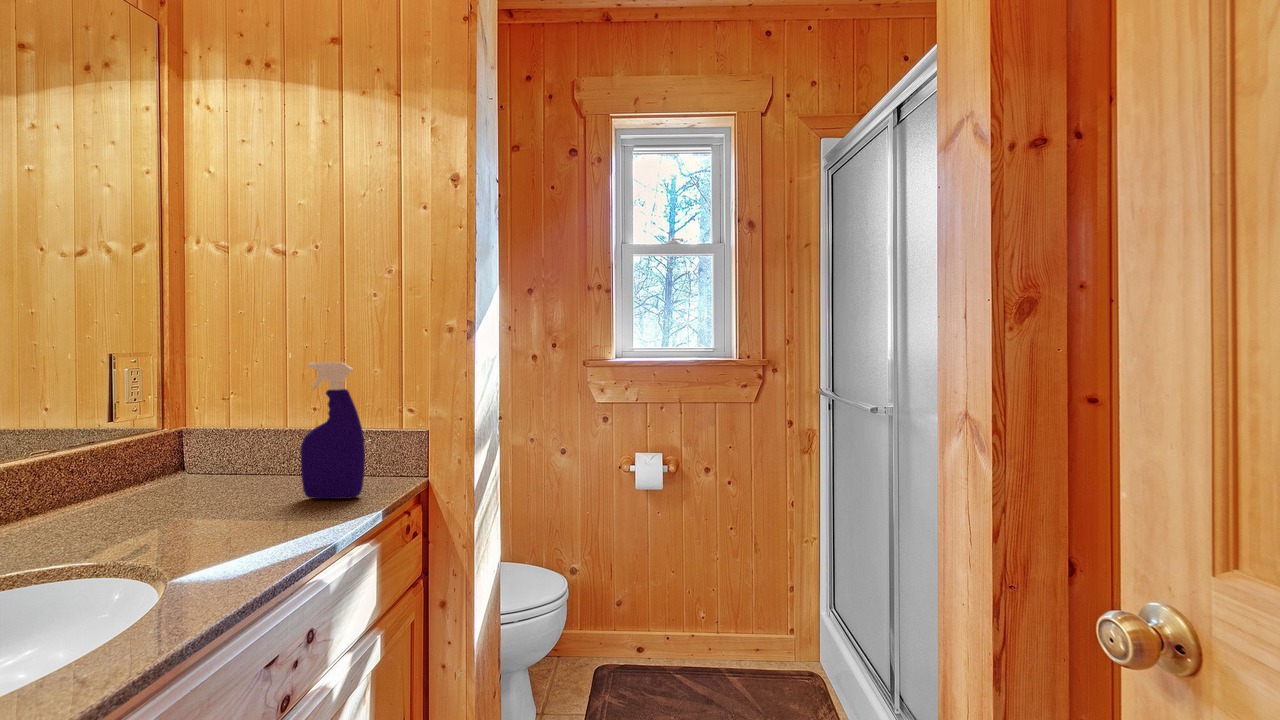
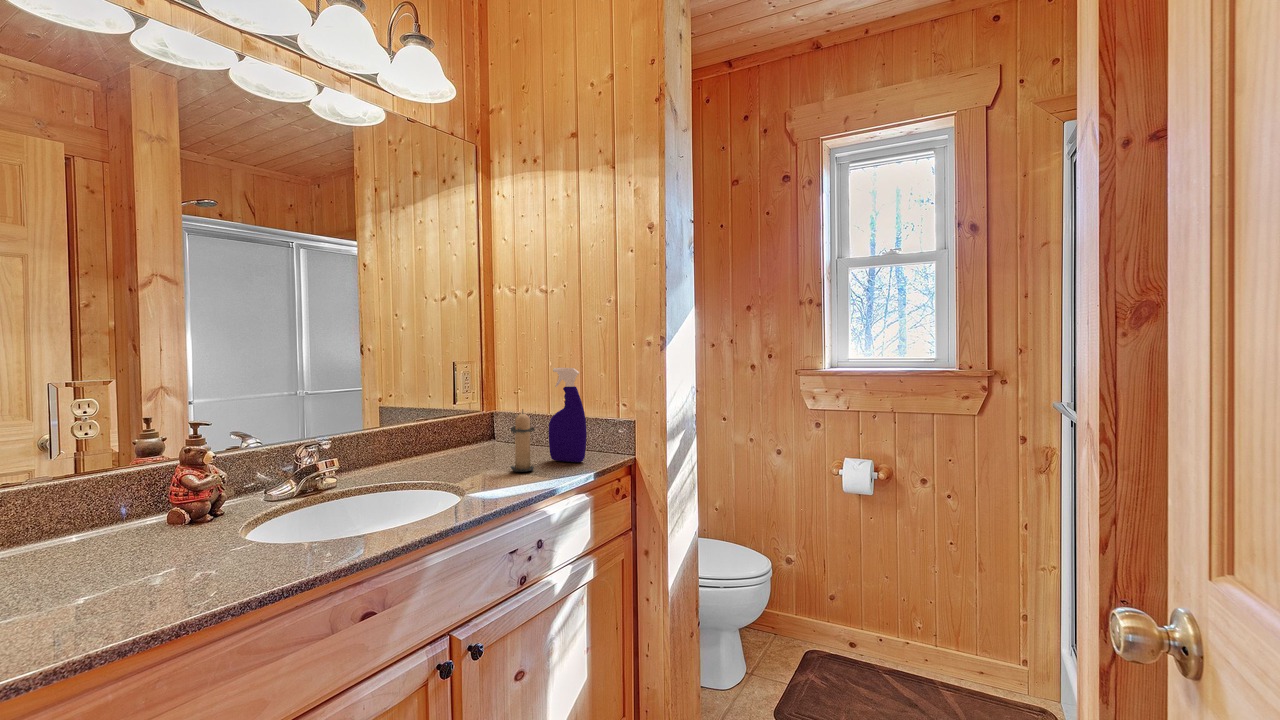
candle: none [234,428,291,529] -> present [510,409,534,472]

